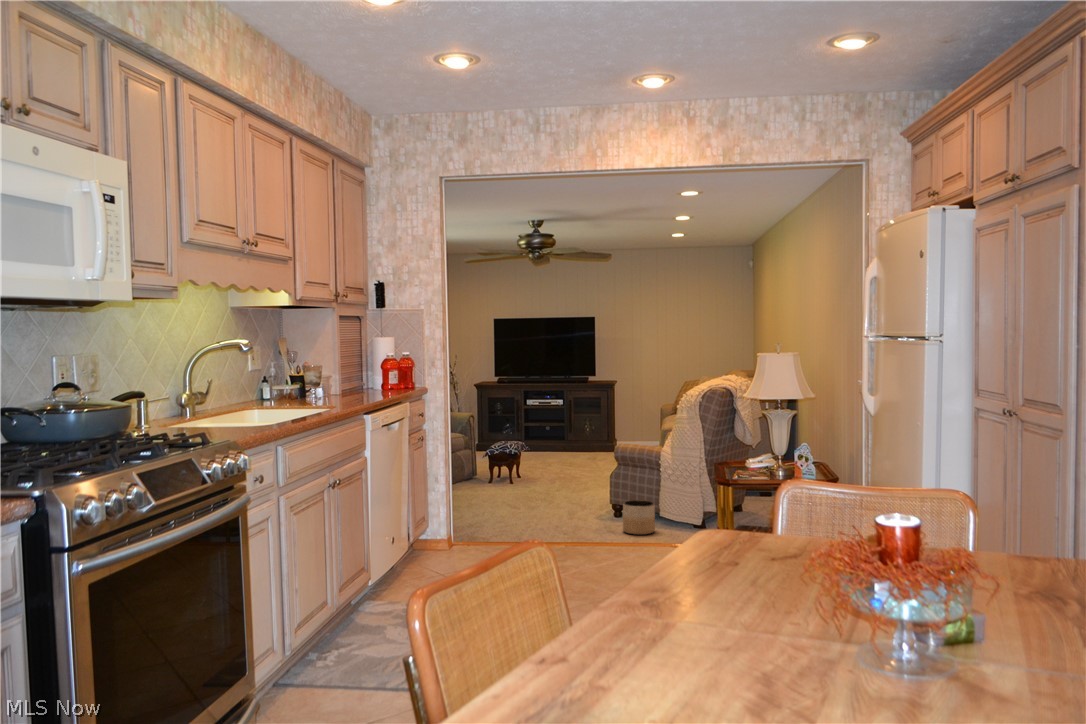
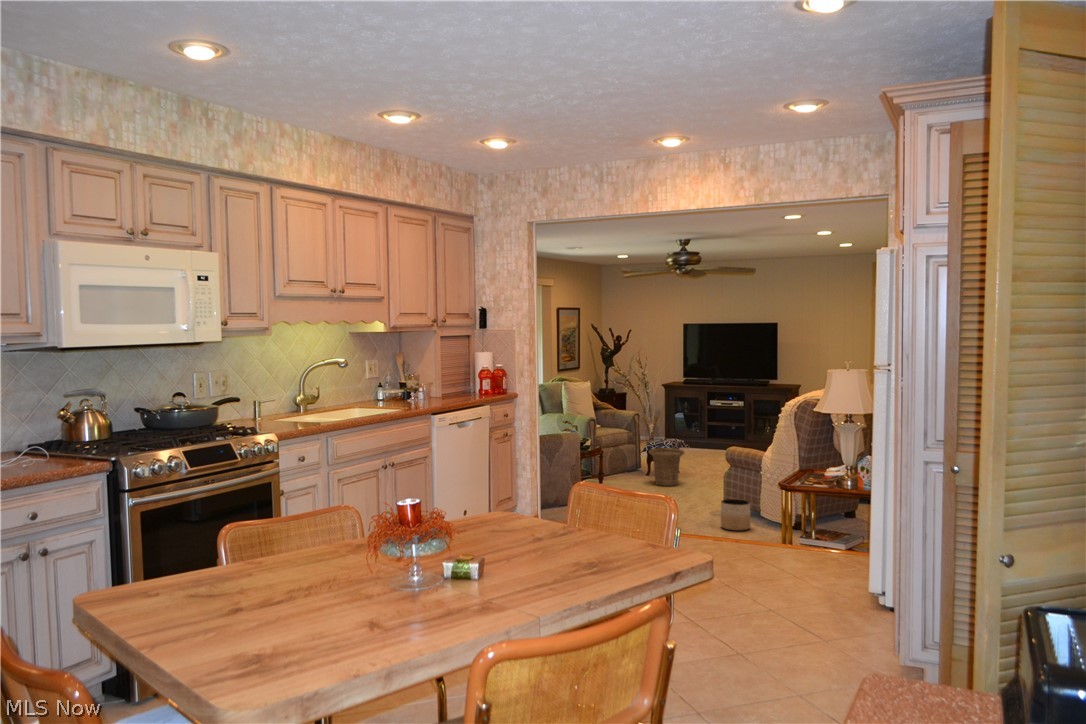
basket: none [502,451,542,494] -> present [649,448,684,486]

